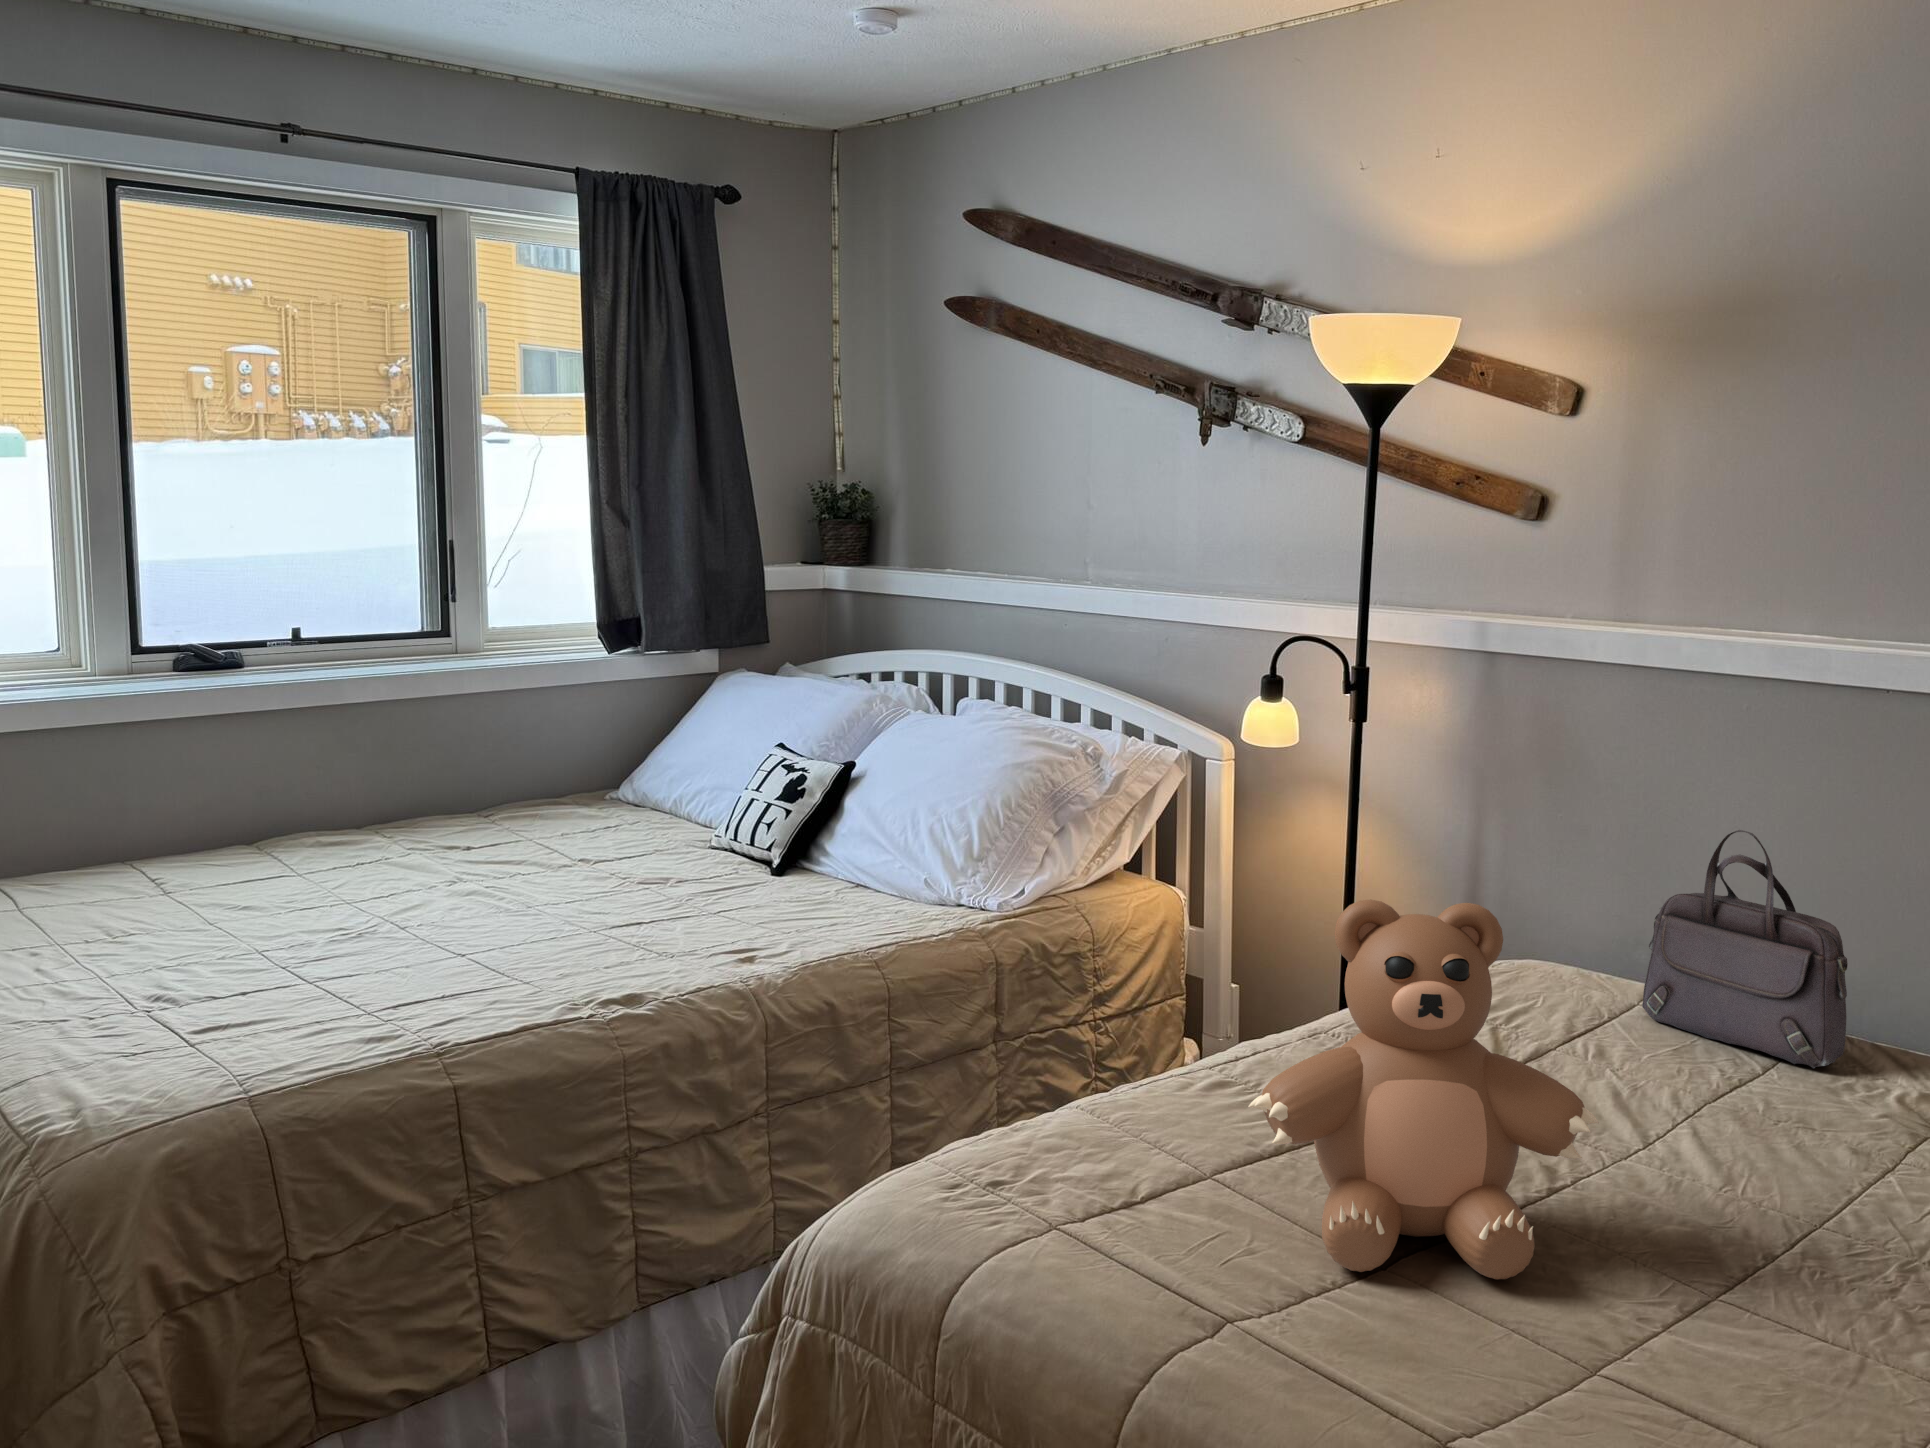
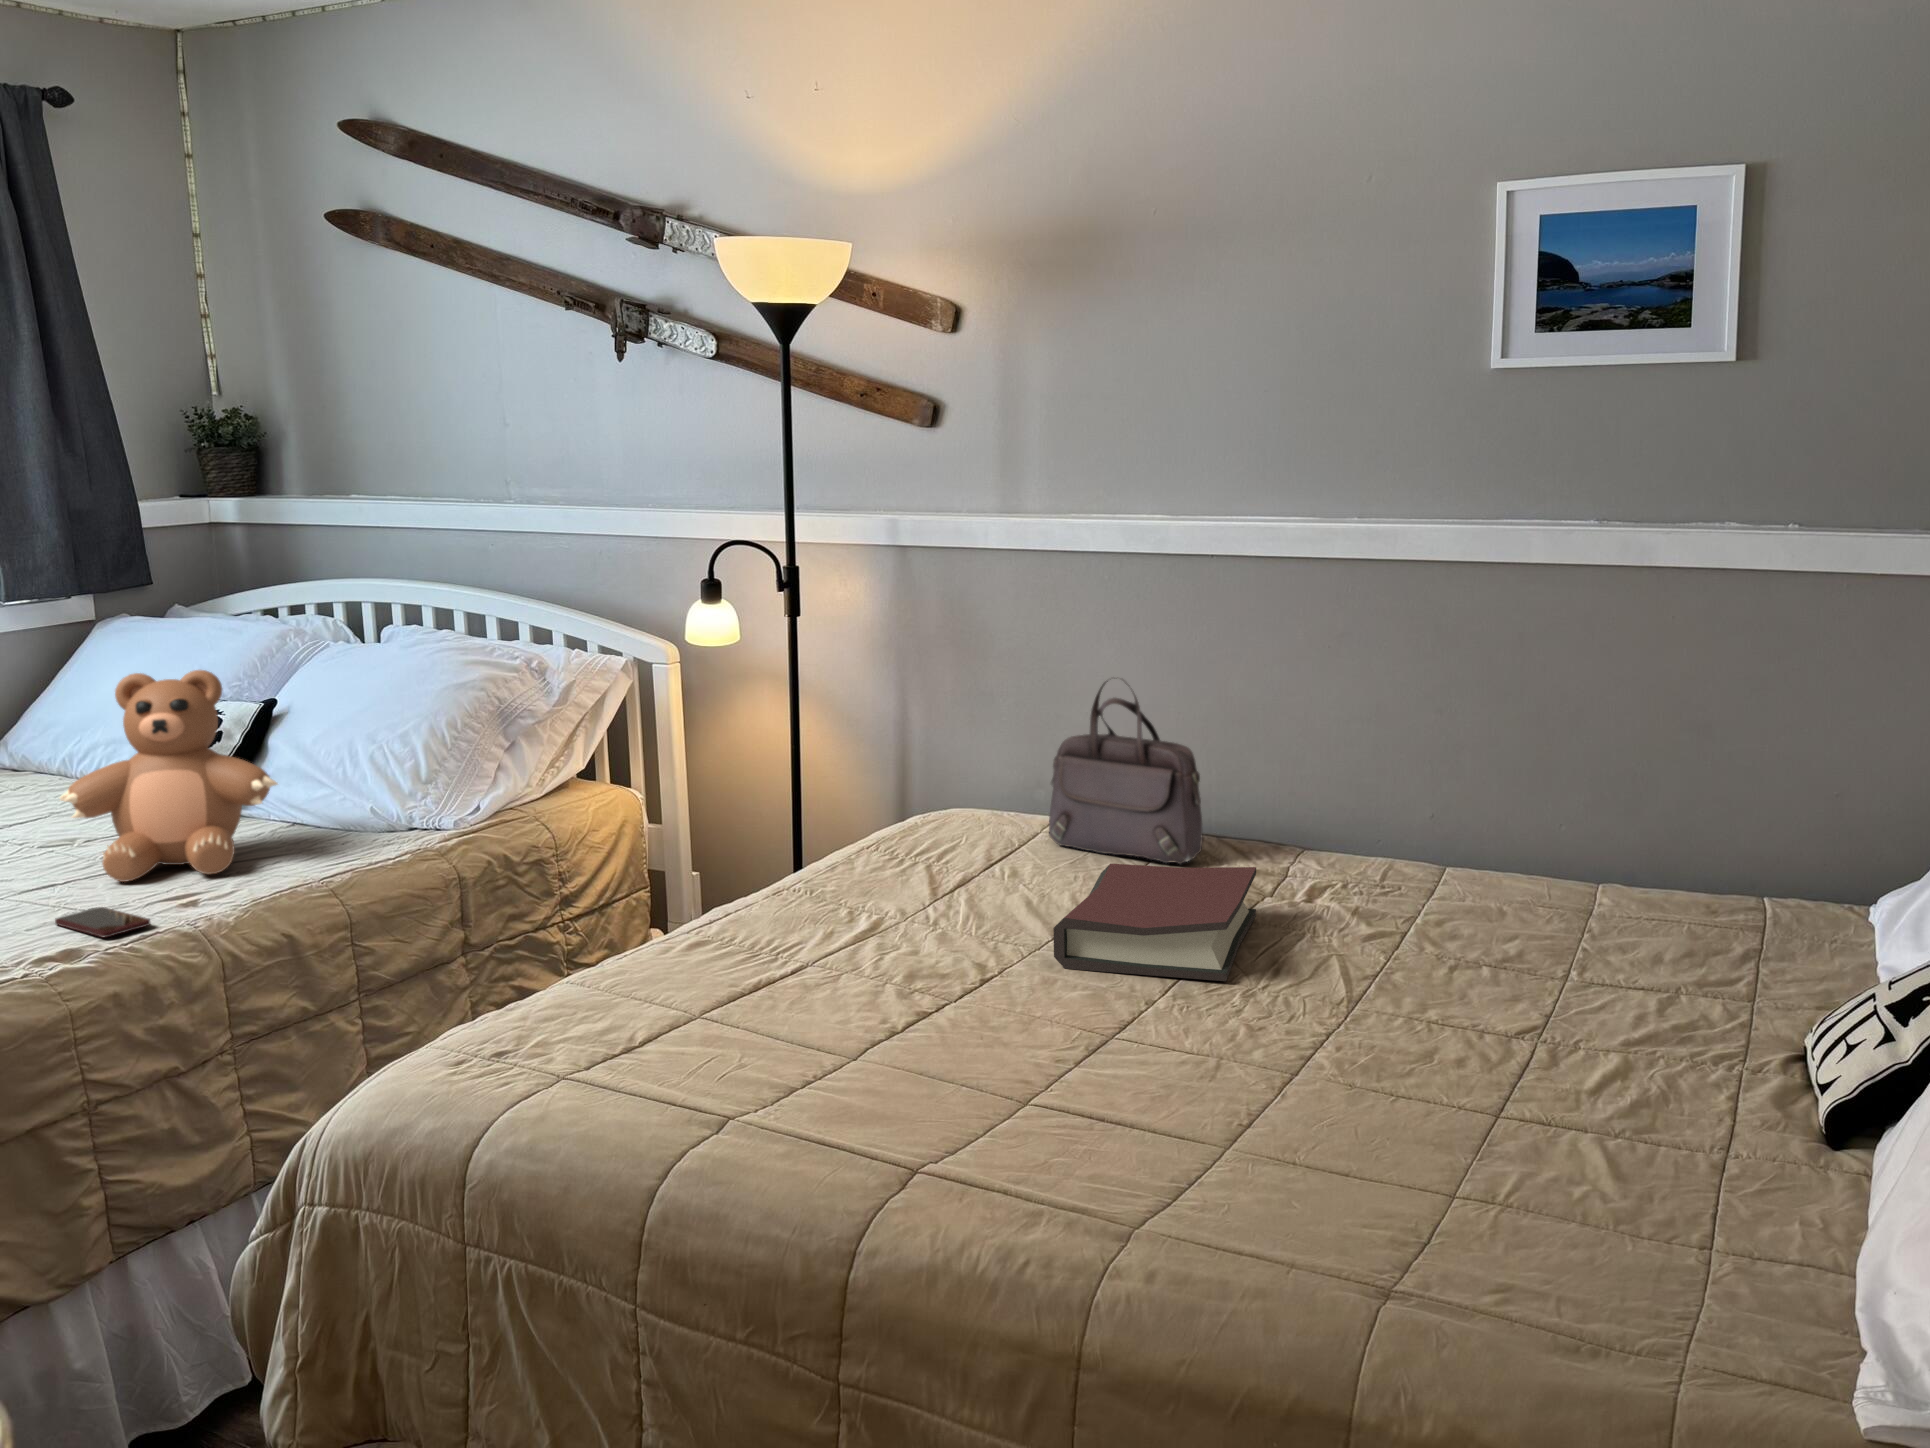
teddy bear: present [1248,899,1599,1279] -> present [60,670,277,882]
smartphone: none [630,951,708,983] -> present [55,907,150,937]
hardback book: none [1644,1060,1925,1247] -> present [1053,864,1256,981]

